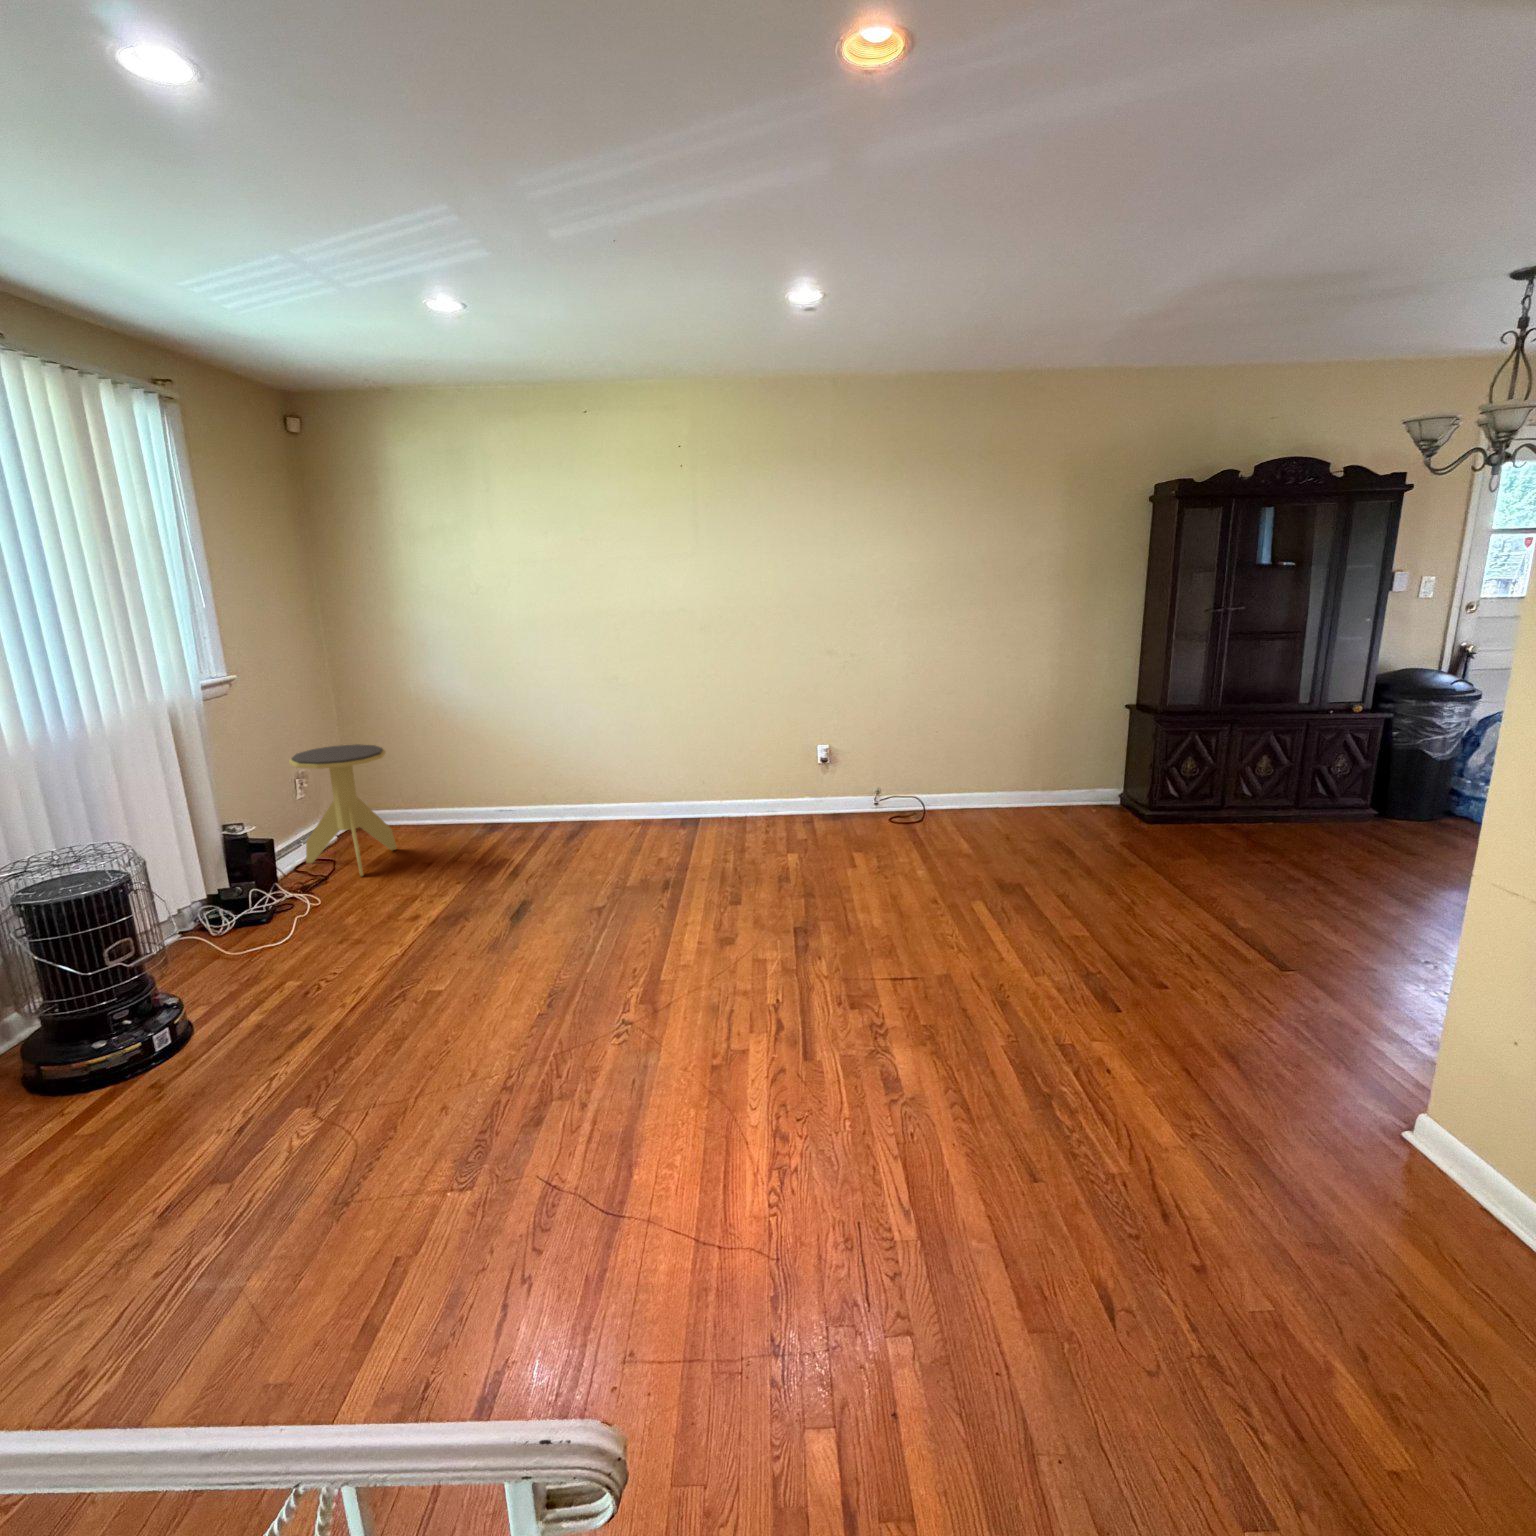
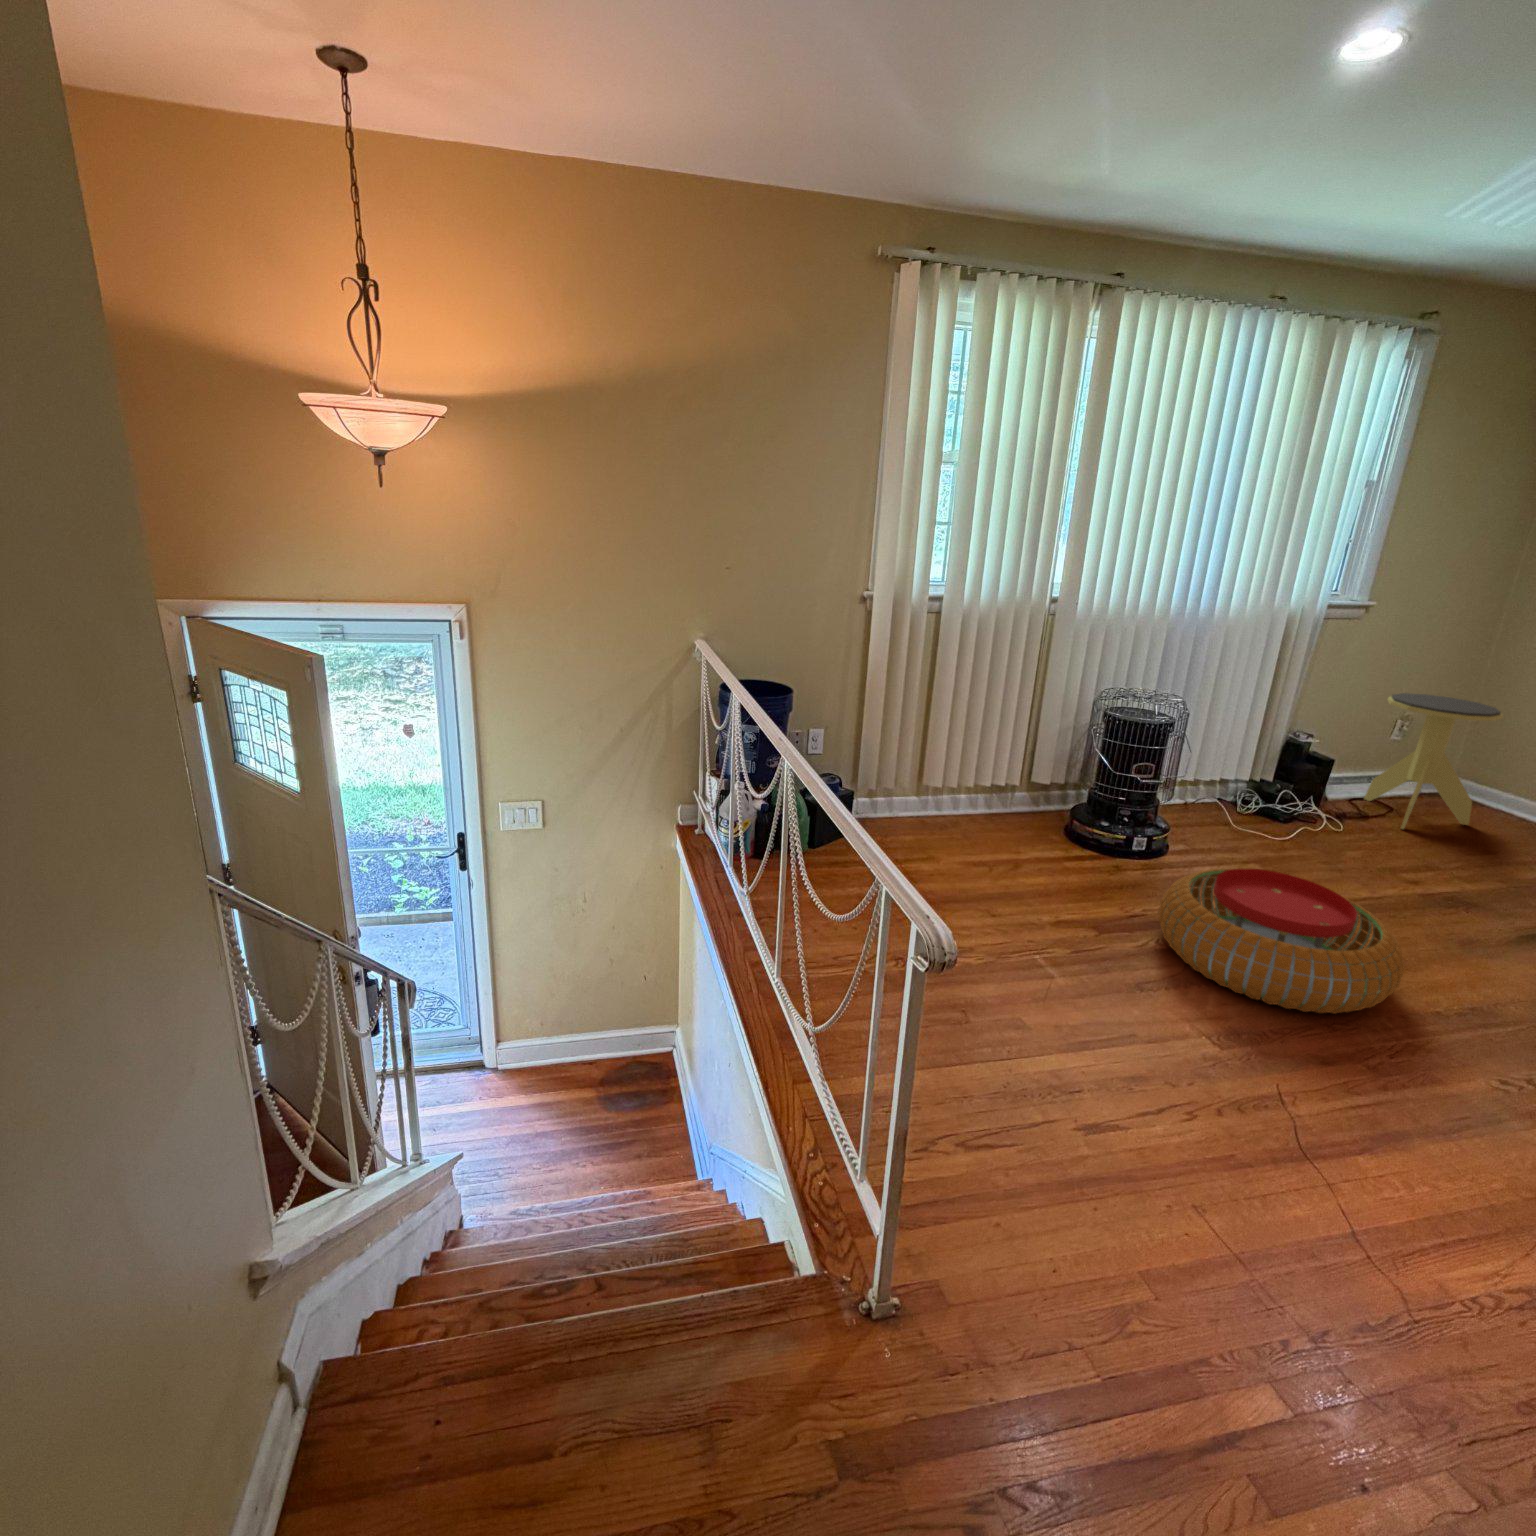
pouf: none [271,966,523,1136] -> present [1158,868,1405,1014]

